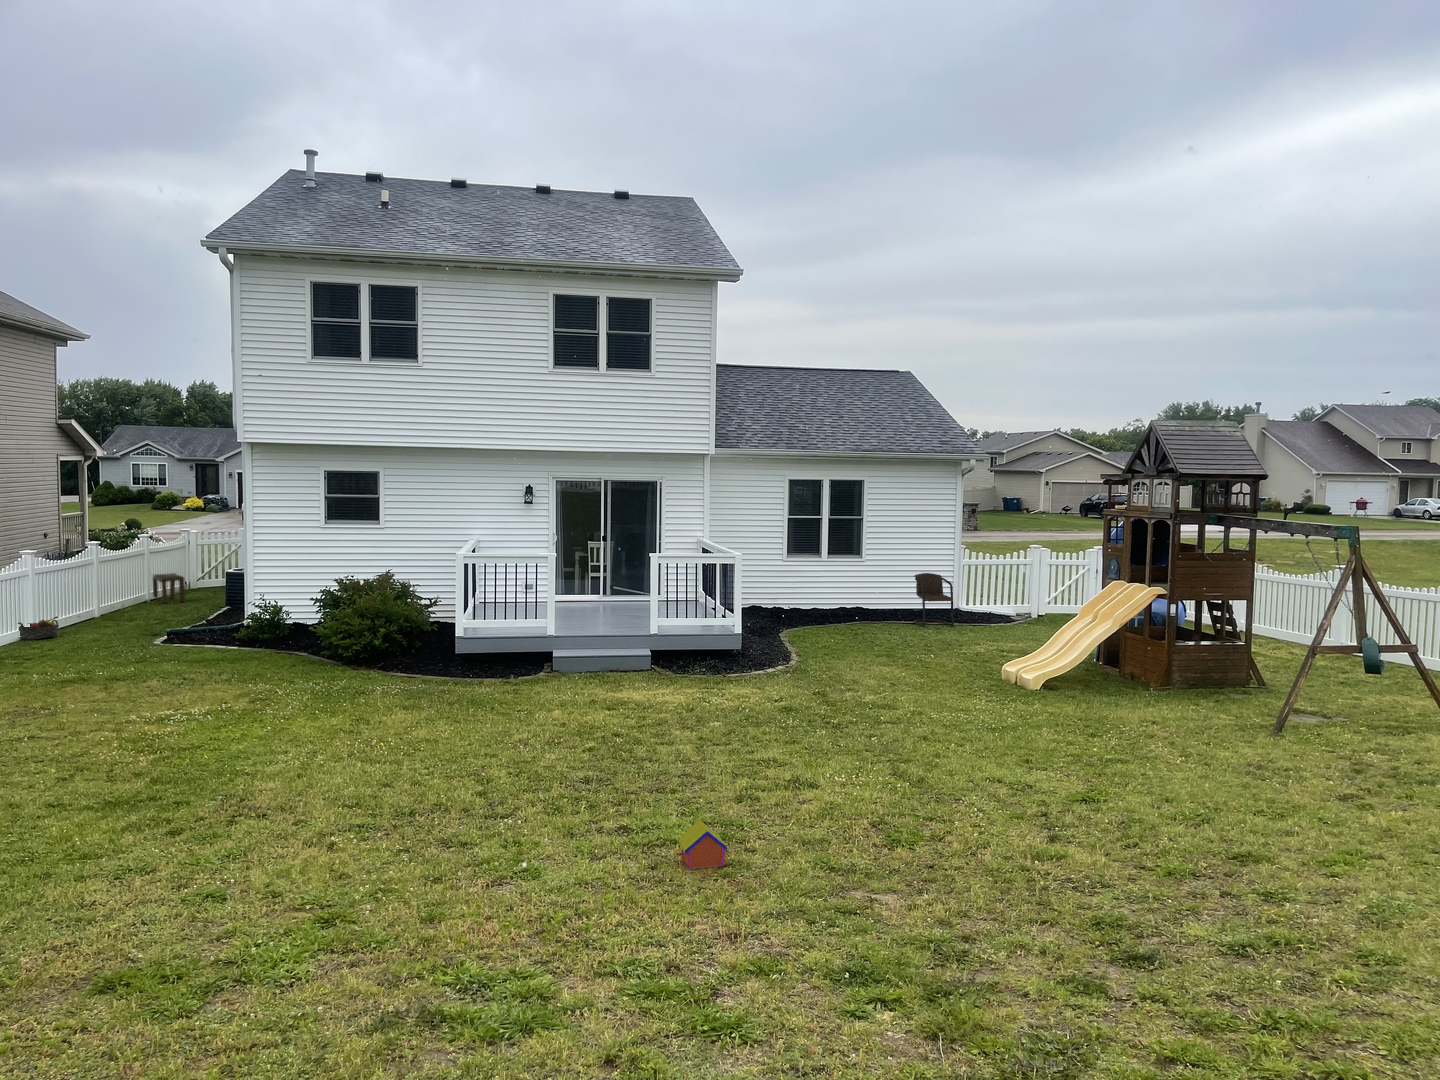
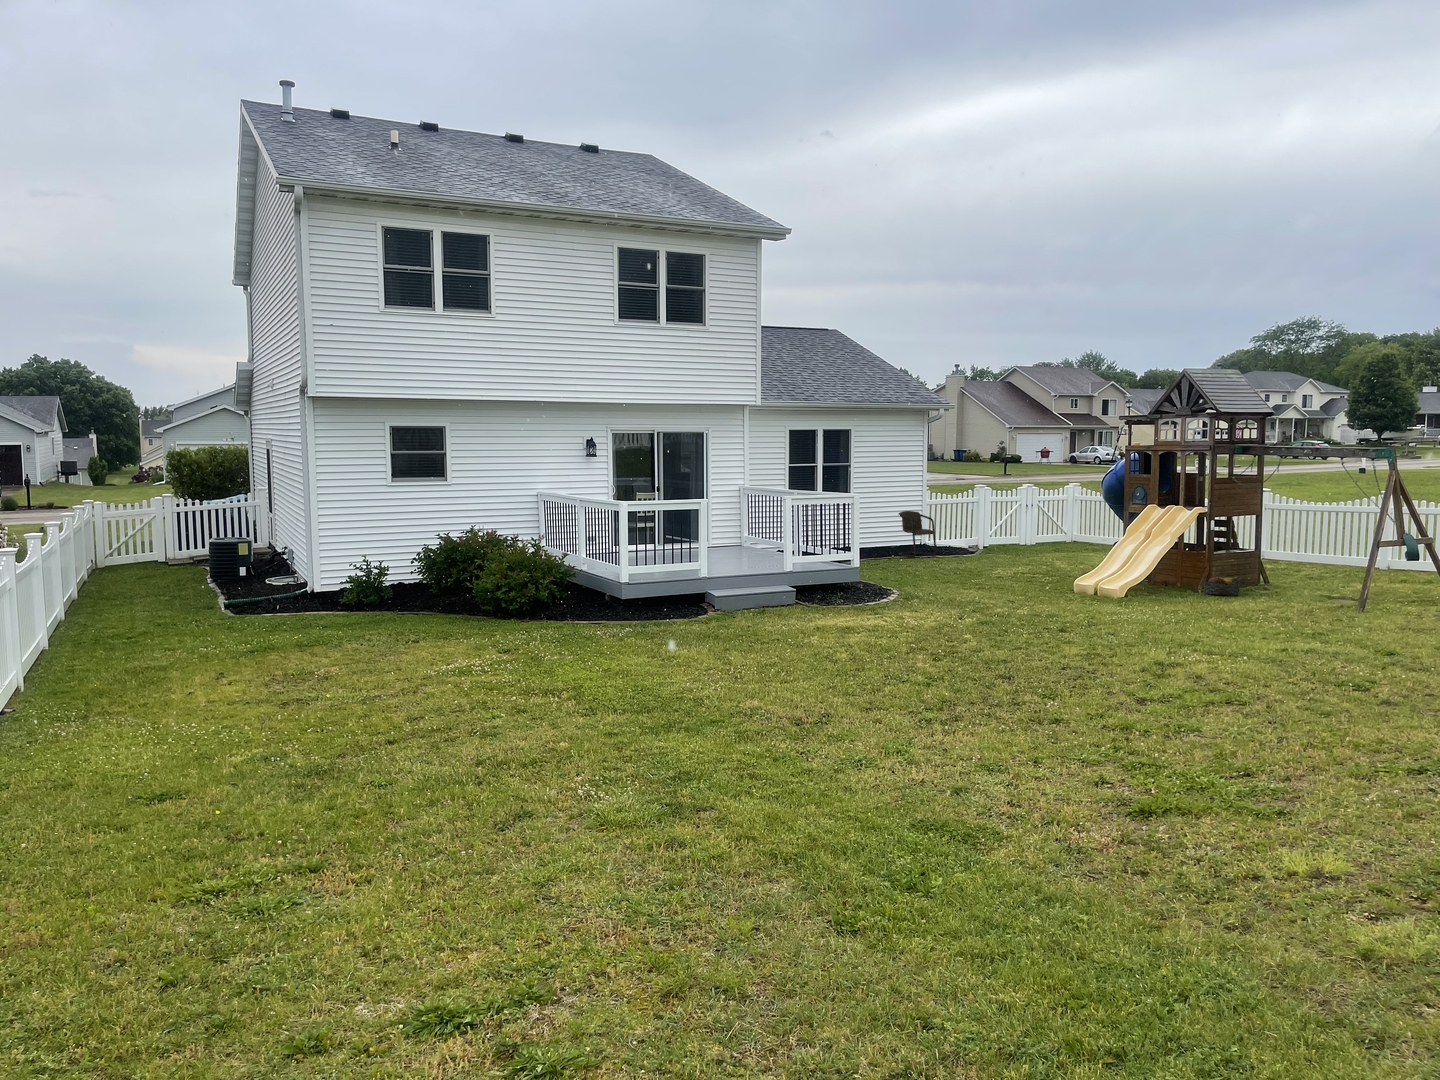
bench: present [152,573,185,603] -> none [88,549,140,583]
basket: present [18,616,59,640] -> present [1203,576,1240,596]
toy house: present [679,820,727,870] -> none [1157,675,1196,710]

